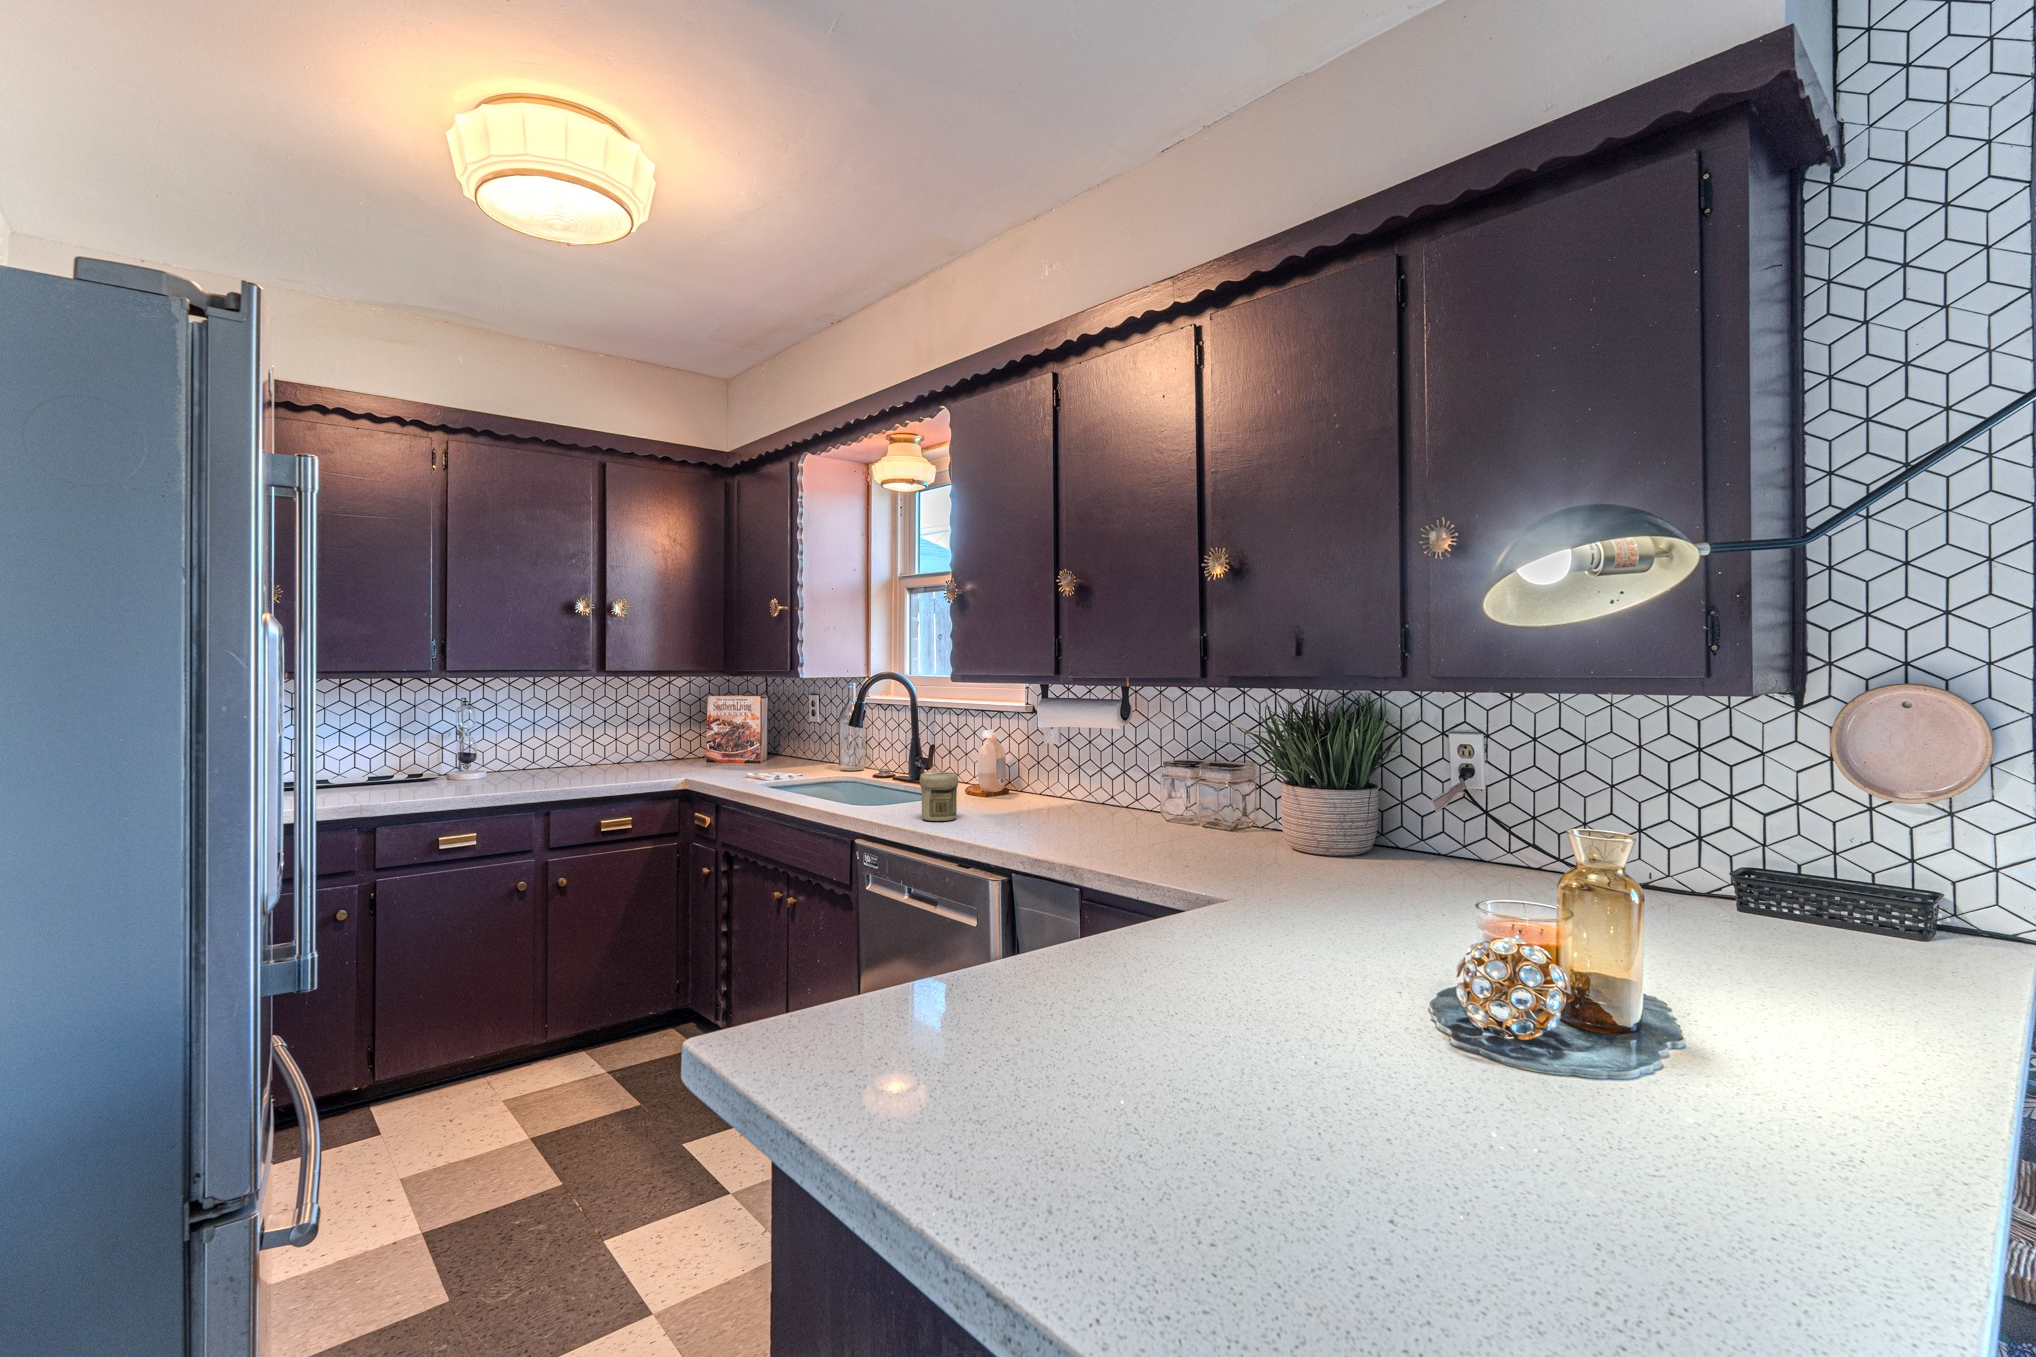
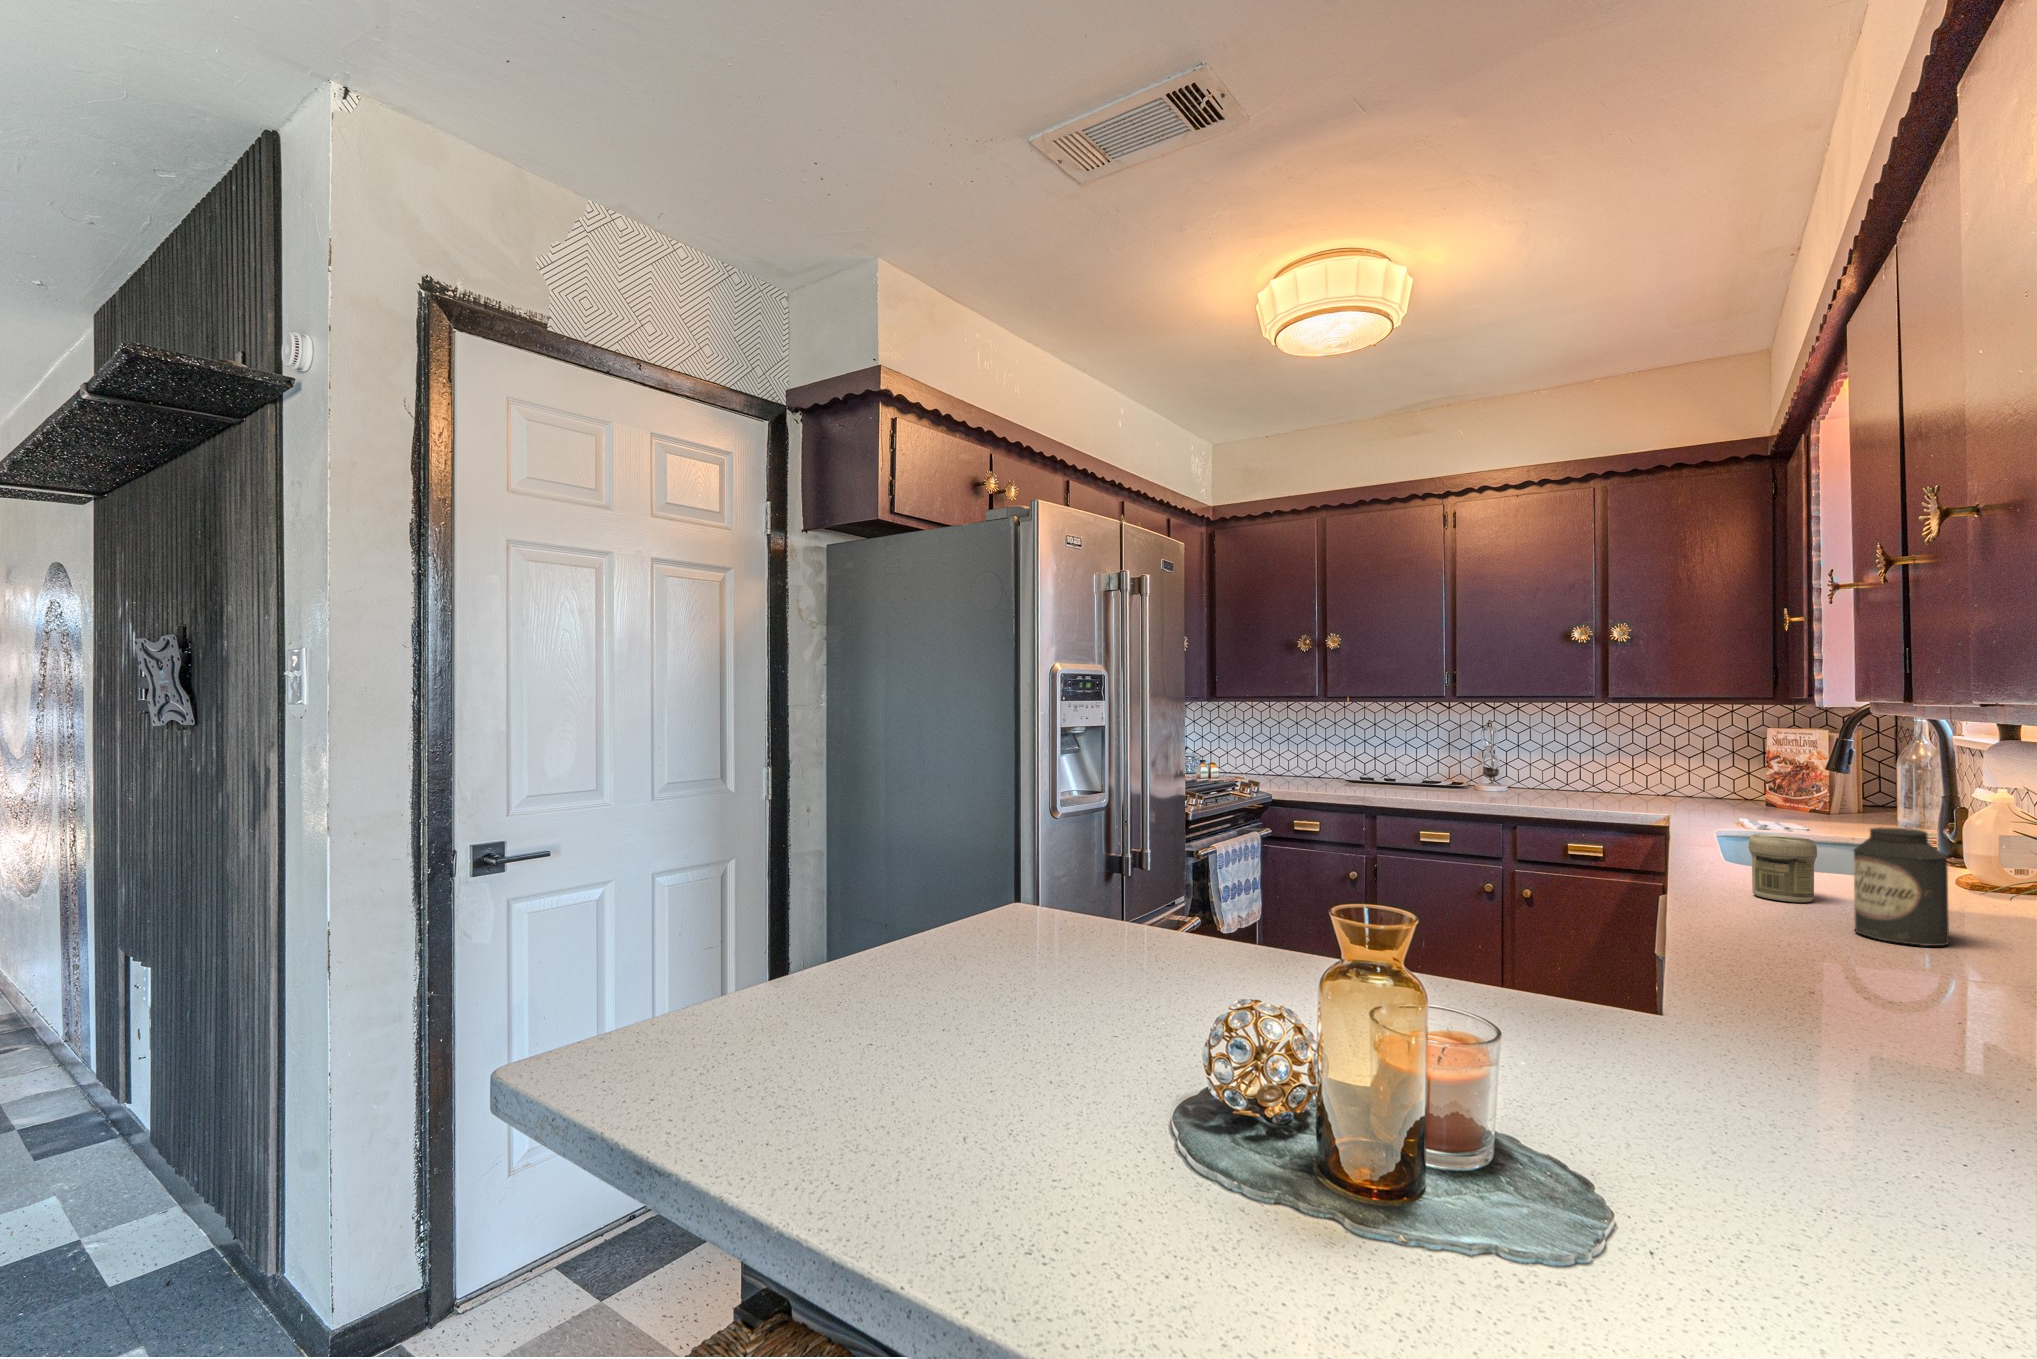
canister: none [1019,754,1063,830] -> present [1853,828,1949,946]

